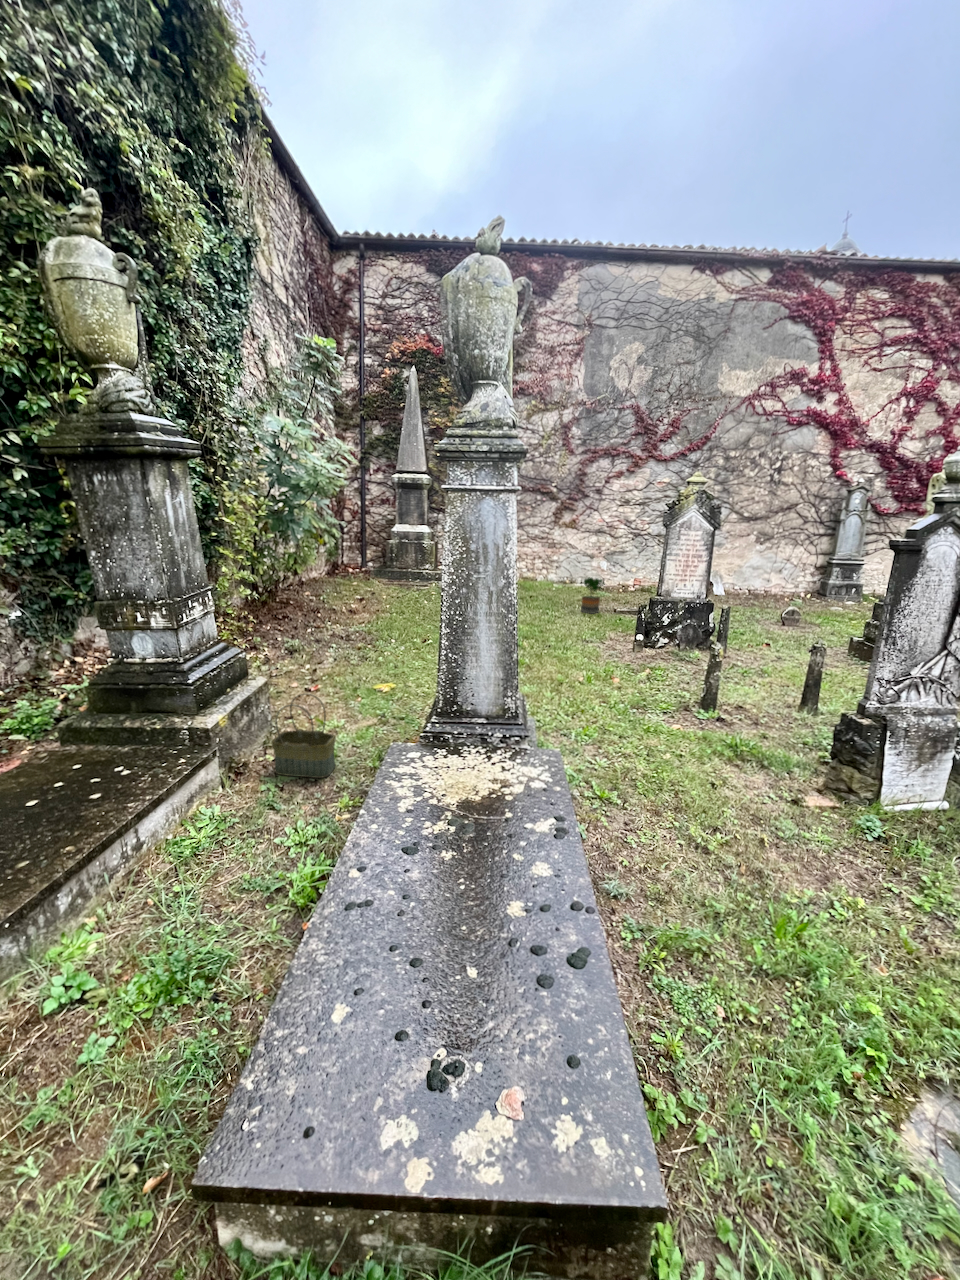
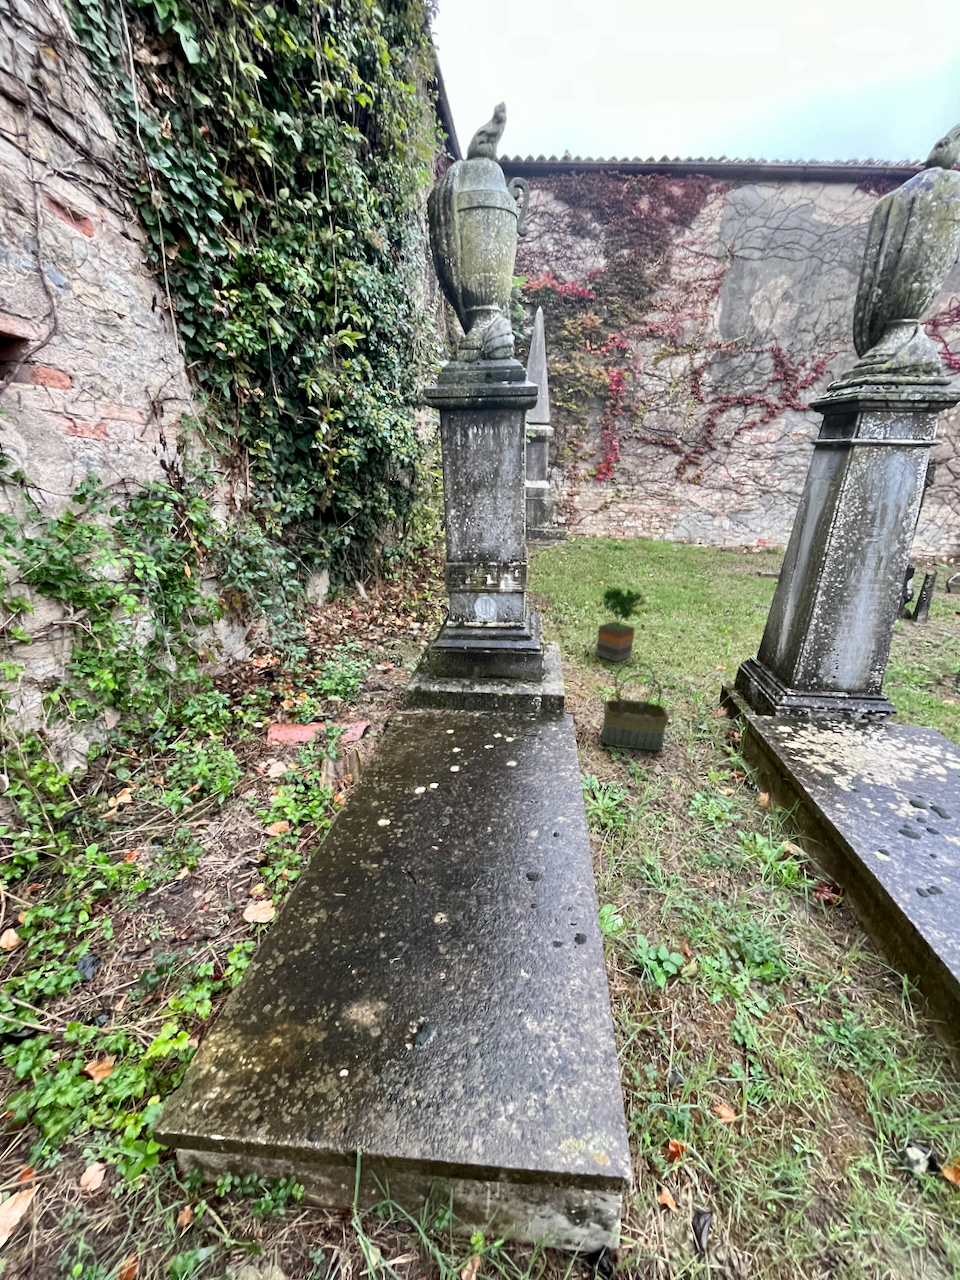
potted tree: present [581,577,605,614] -> present [596,588,647,662]

